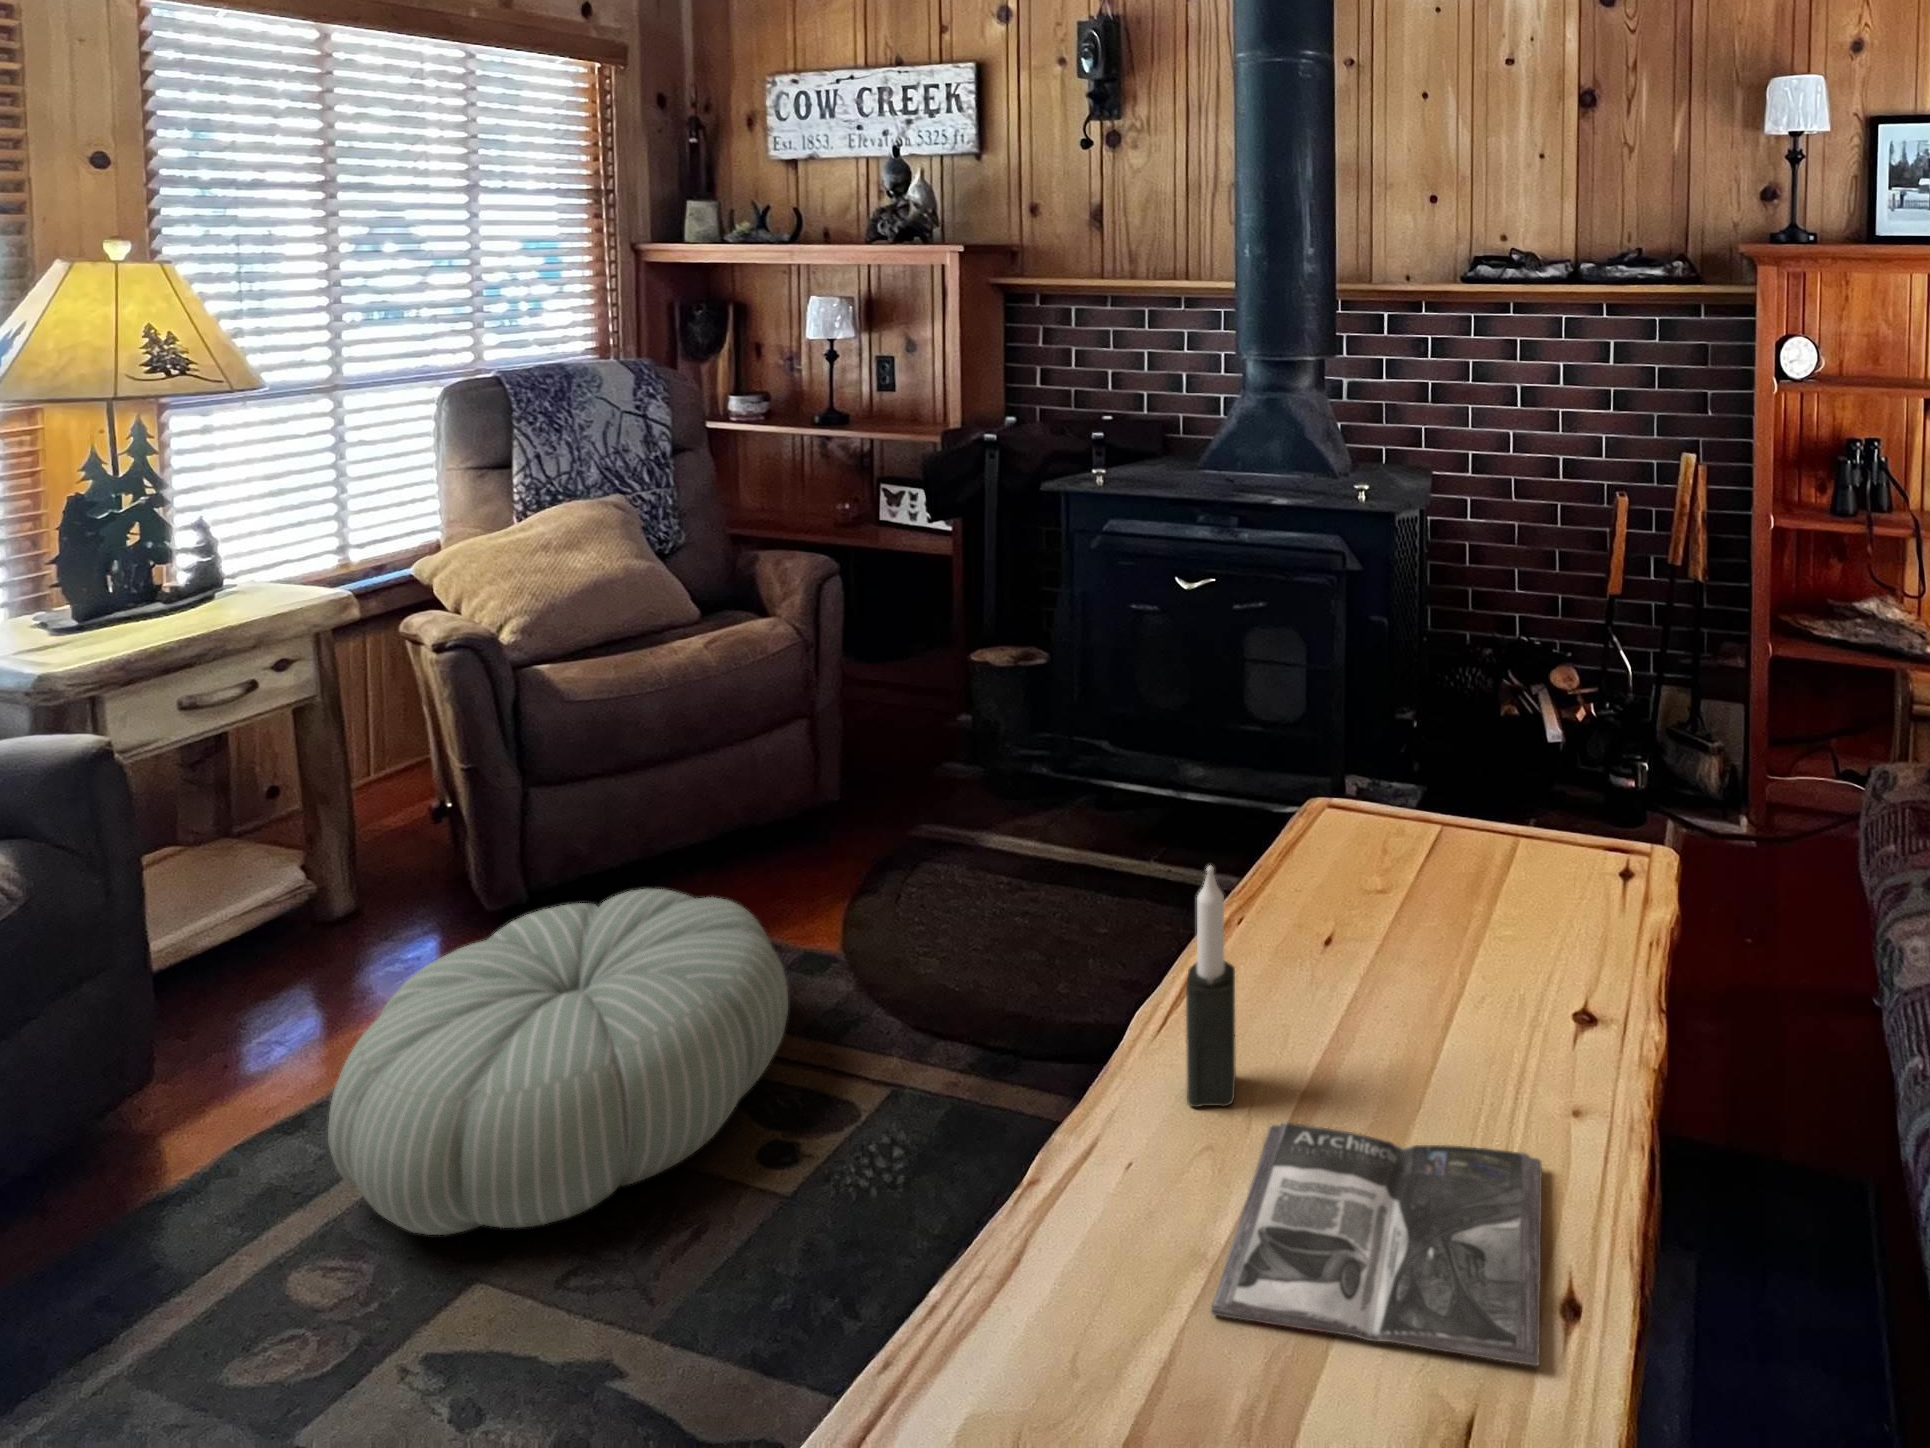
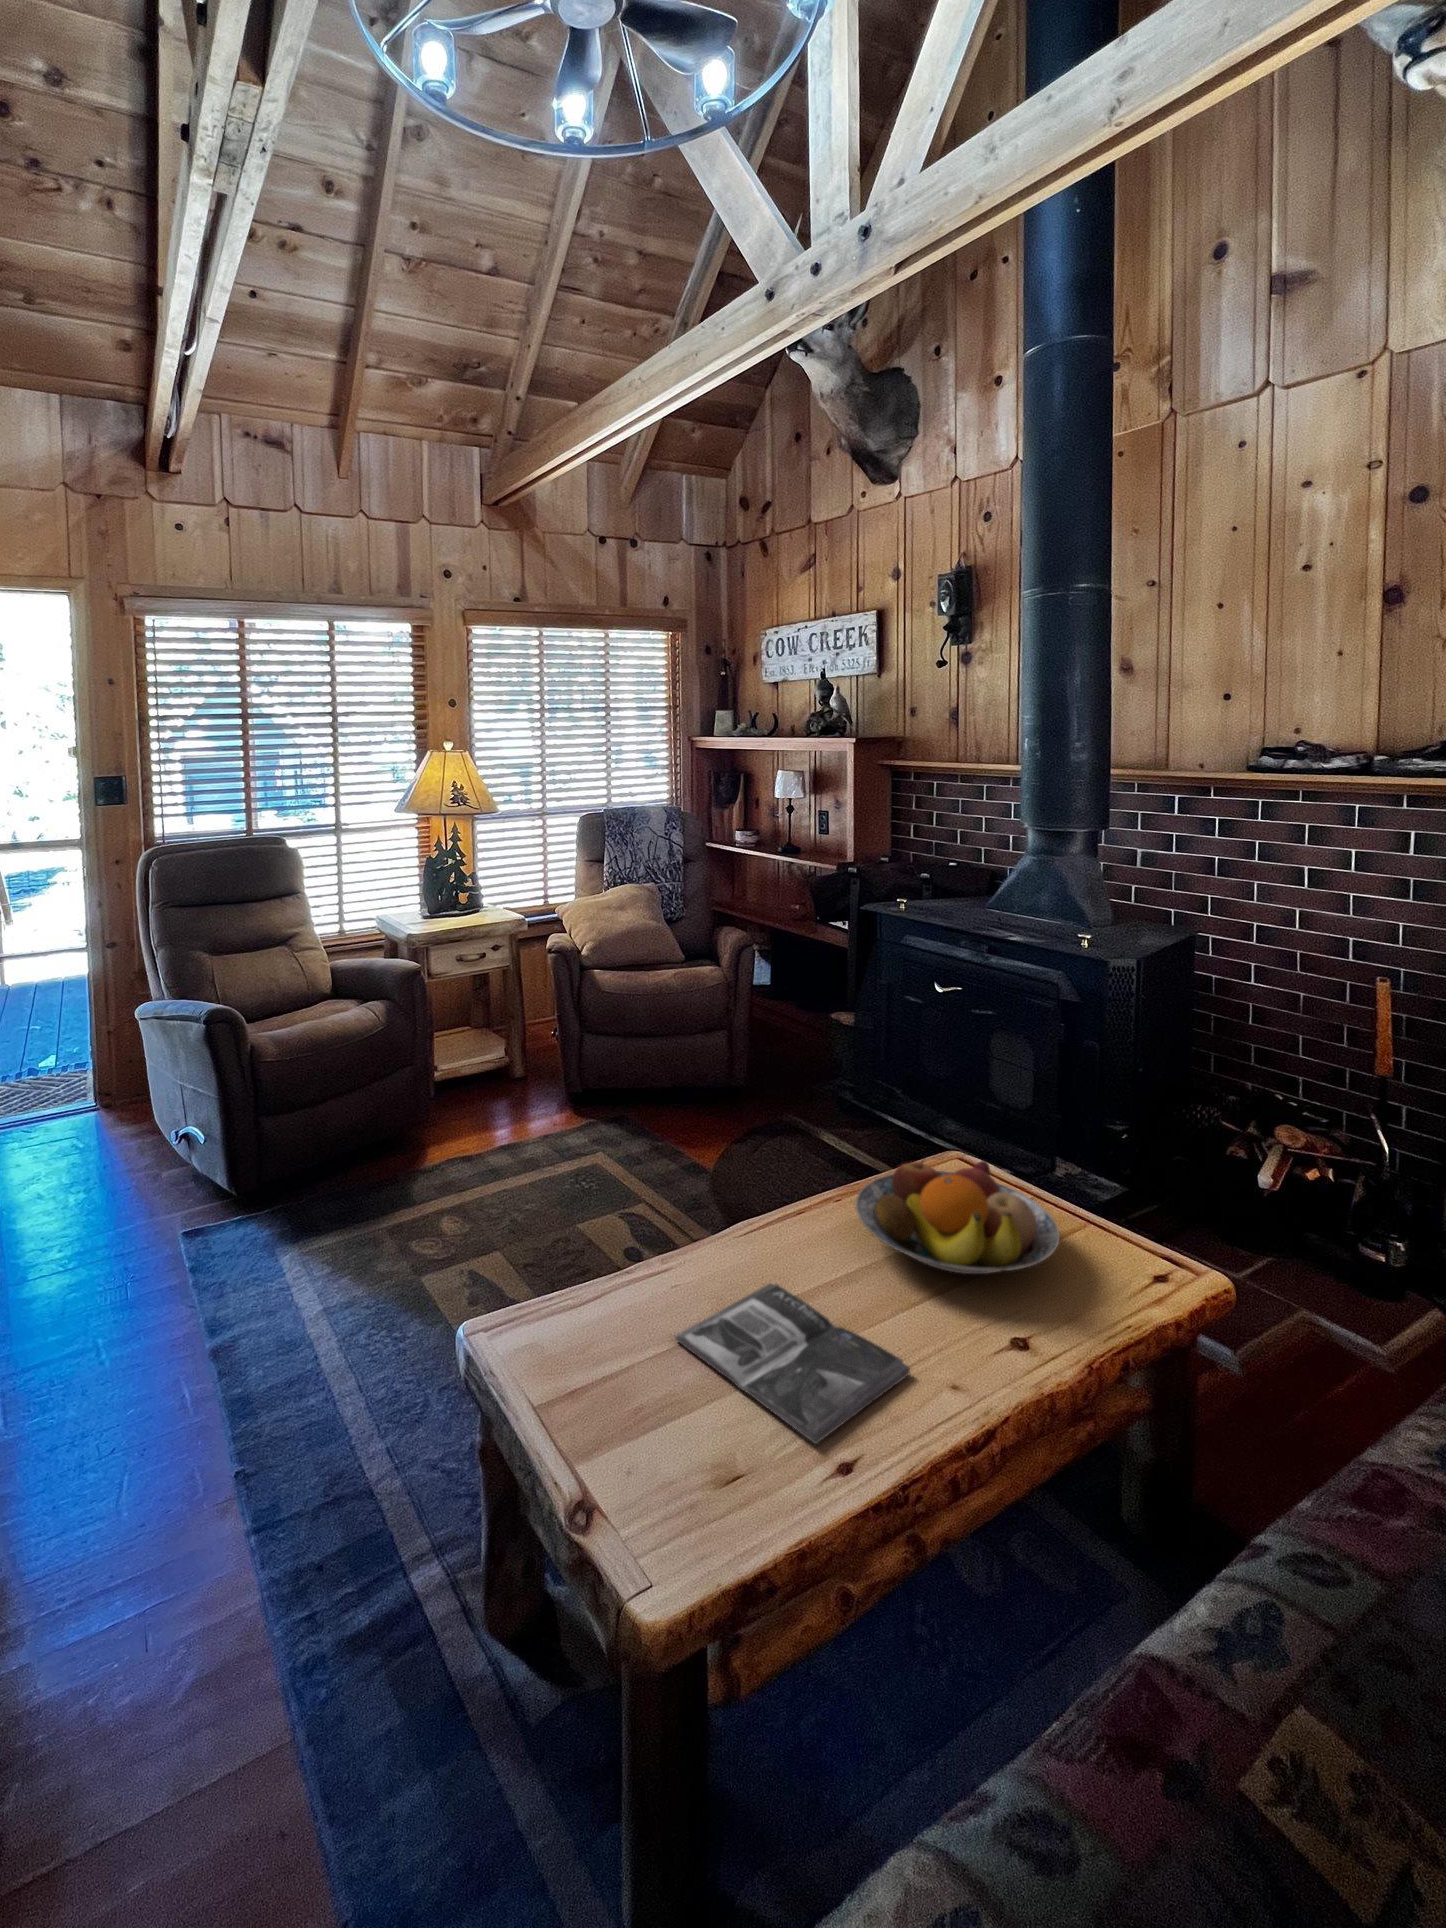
fruit bowl: none [1299,814,1570,990] -> present [856,1157,1059,1274]
candle: present [1186,866,1236,1107] -> none [738,1122,772,1267]
pouf: present [328,889,788,1235] -> none [467,1090,663,1233]

